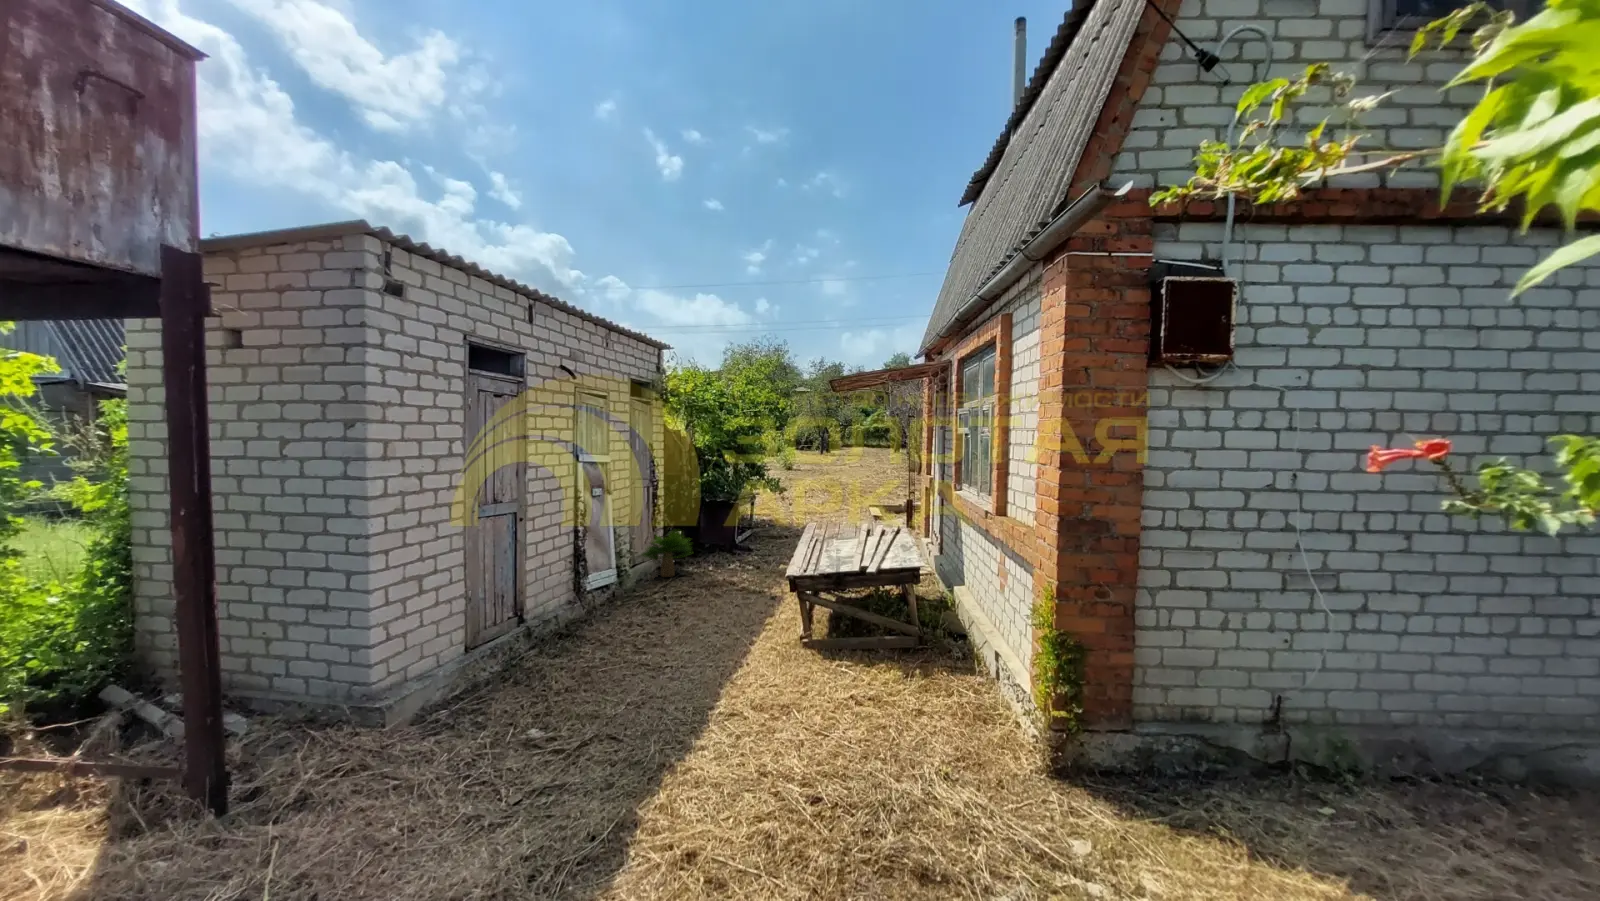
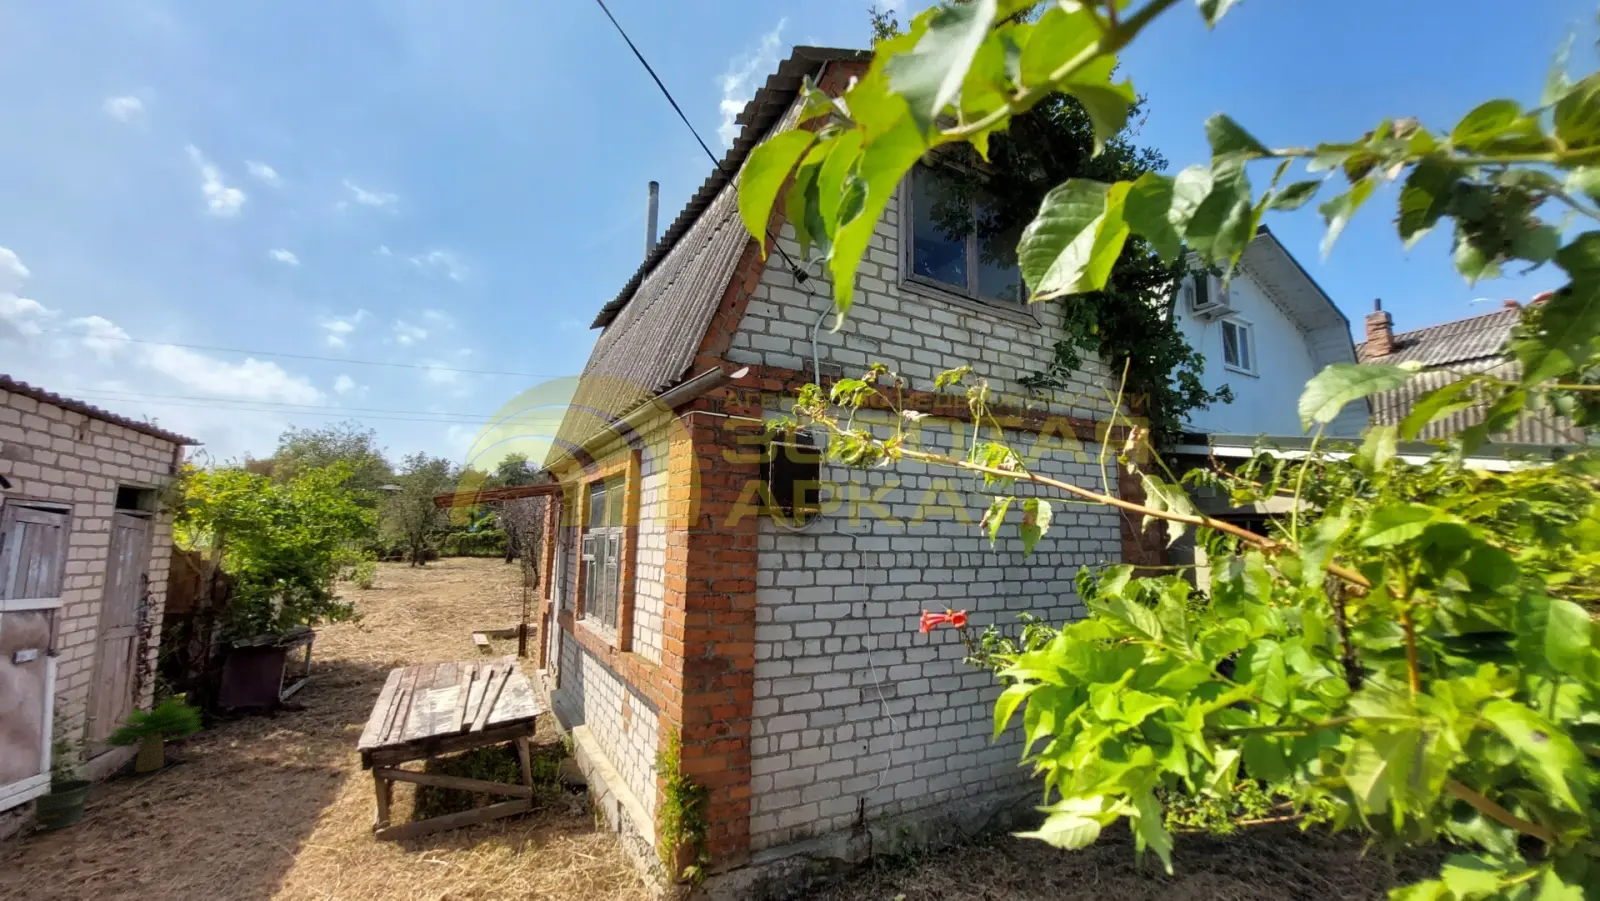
bucket: none [608,575,640,603] -> present [32,779,95,830]

